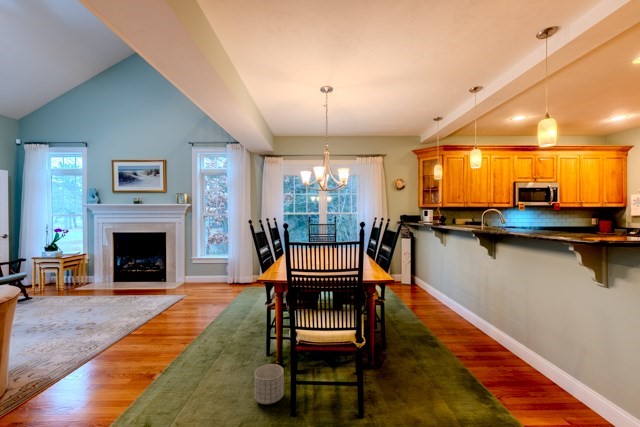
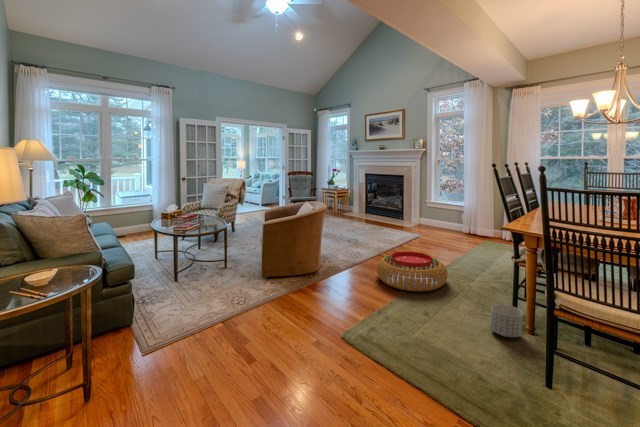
pouf: none [113,323,210,382] -> present [377,252,448,292]

